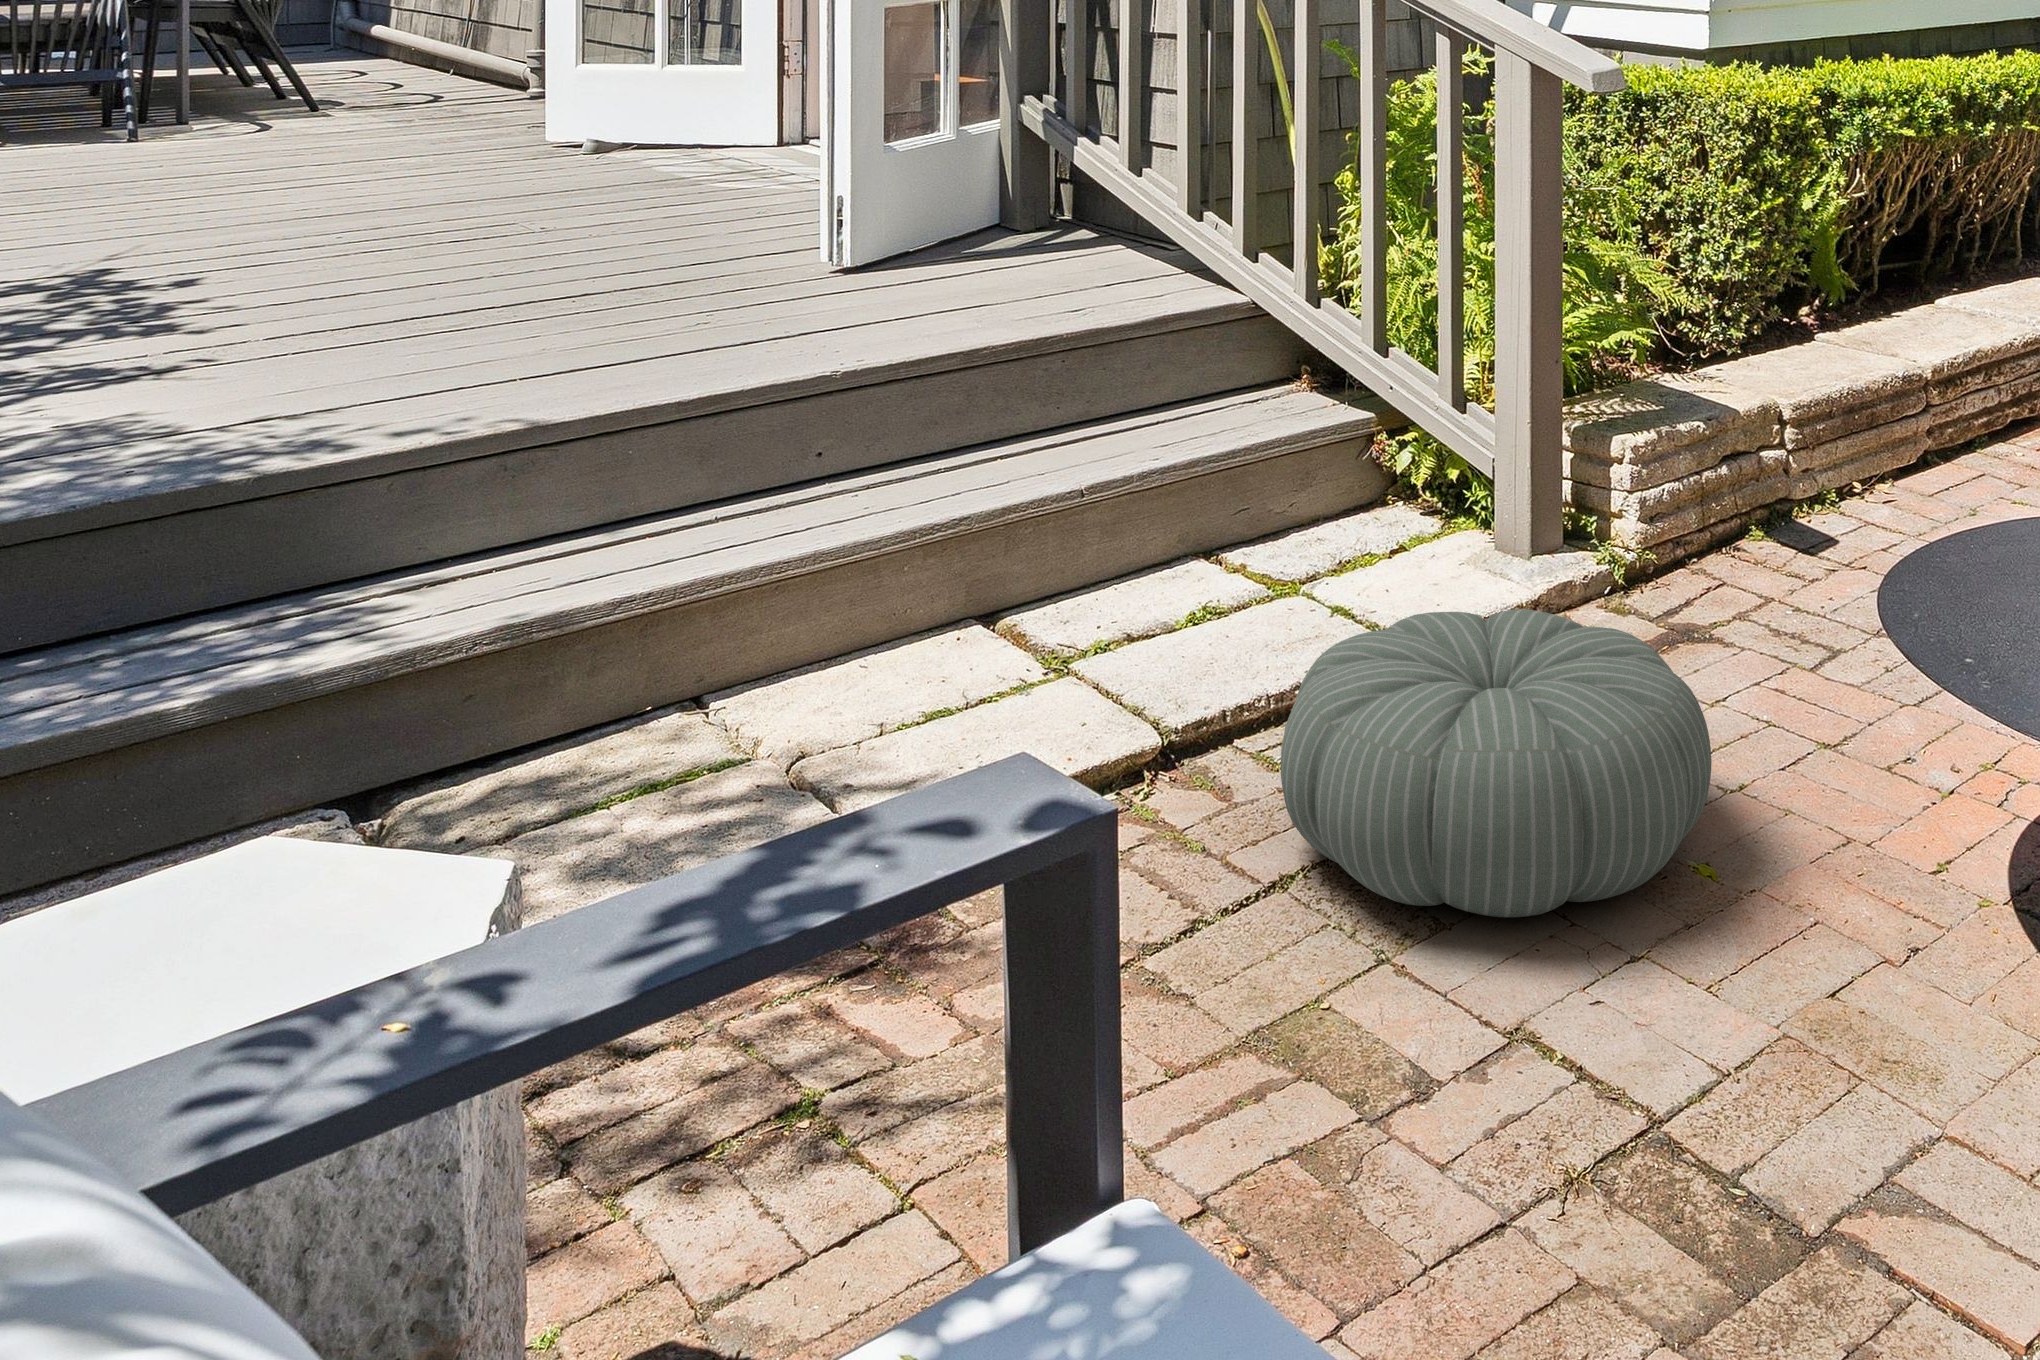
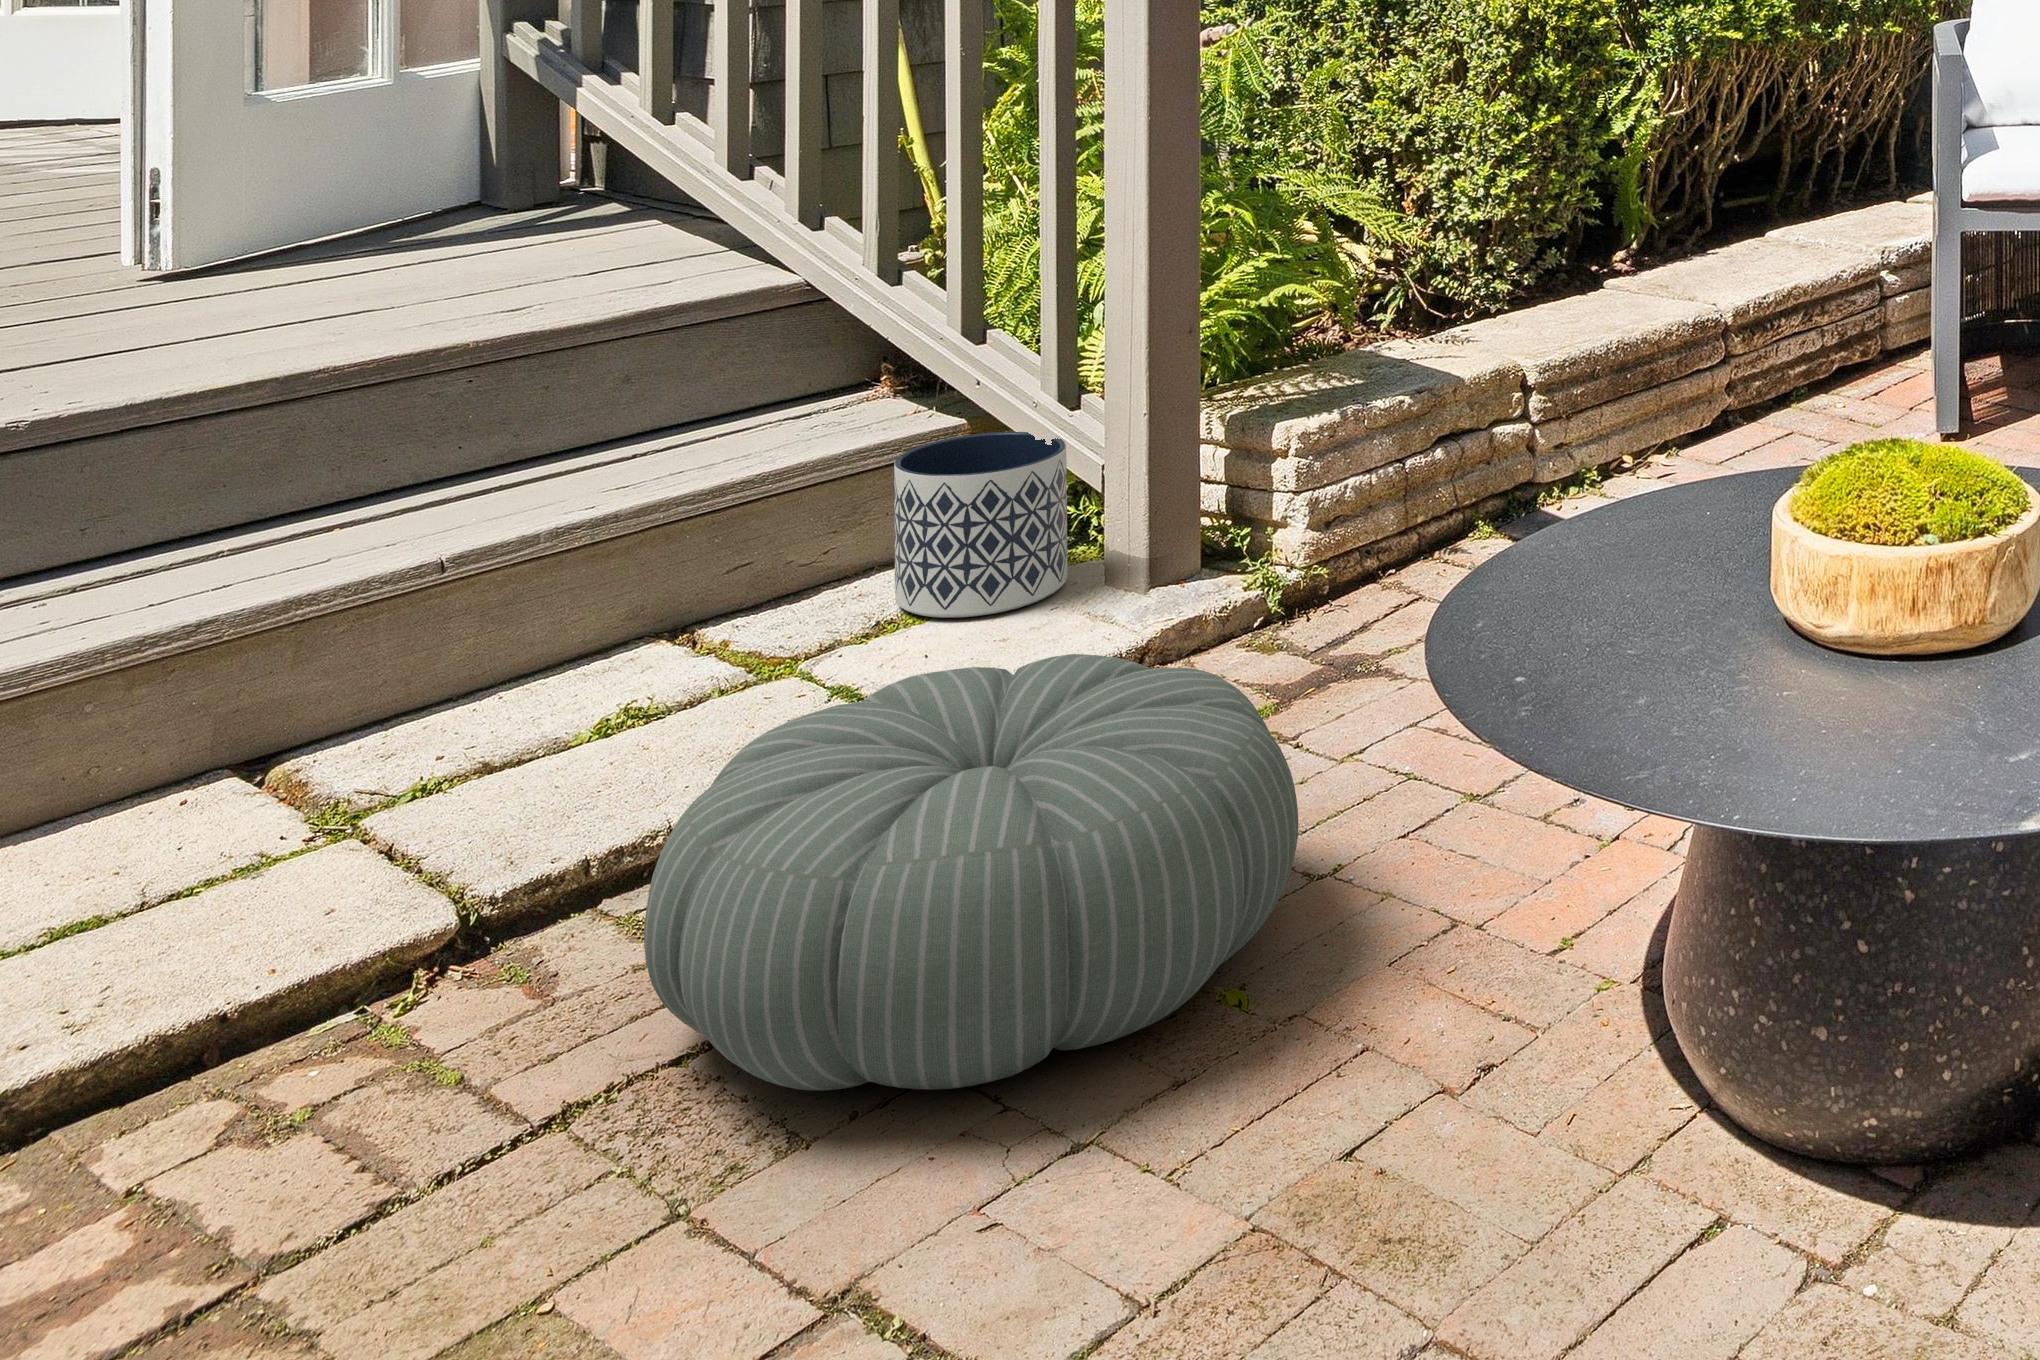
planter: none [1339,432,1455,569] -> present [894,432,1067,618]

